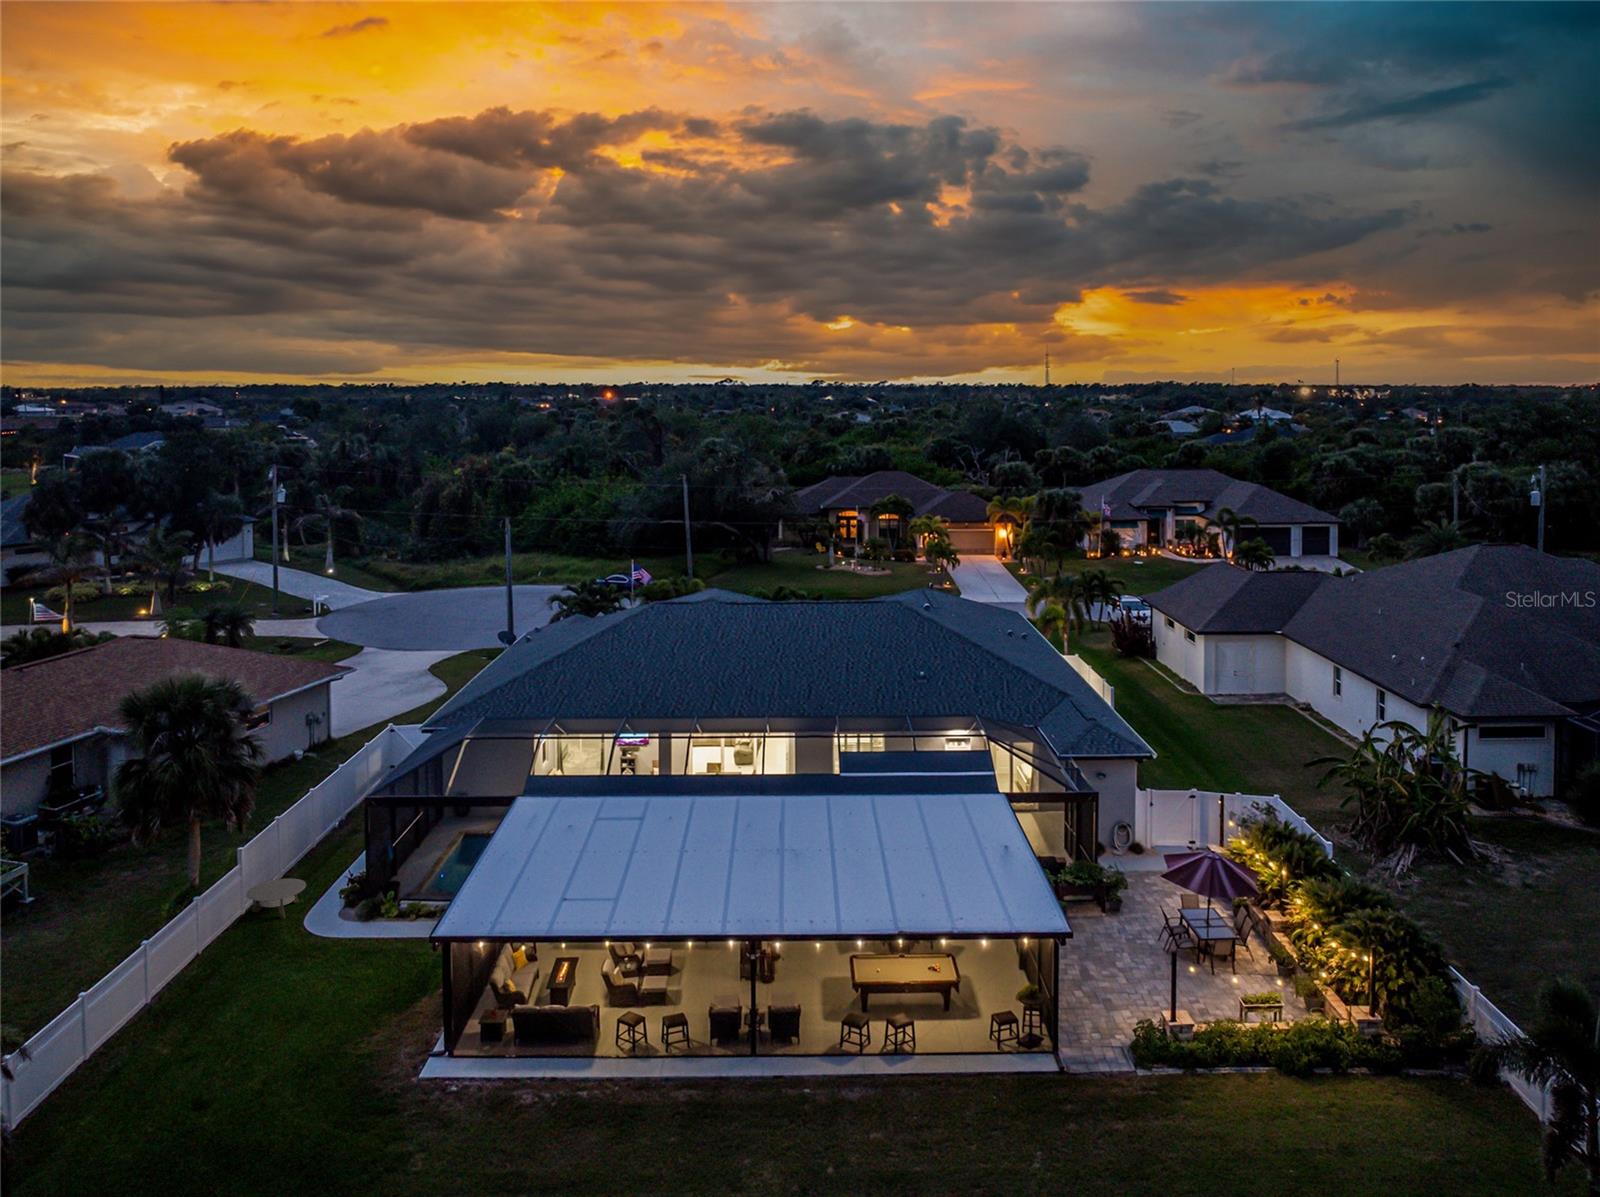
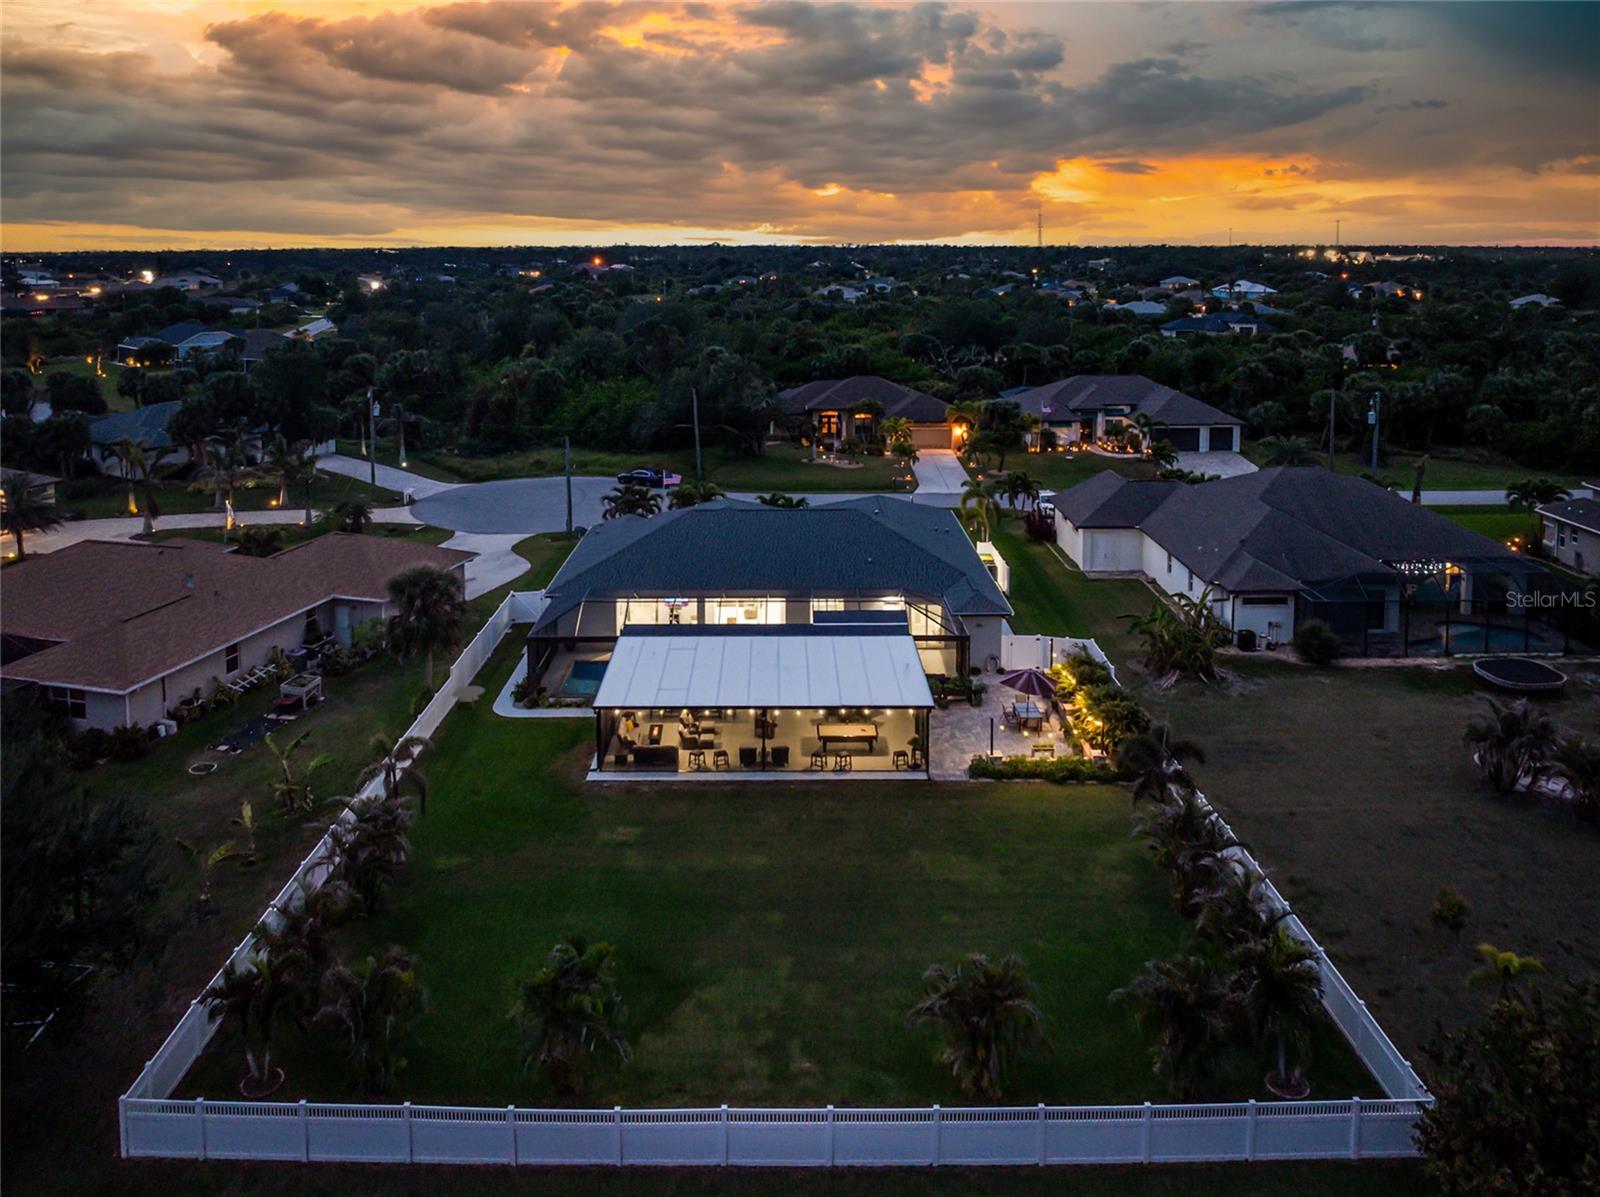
lounge chair: present [1492,770,1547,819] -> none [1241,625,1273,658]

